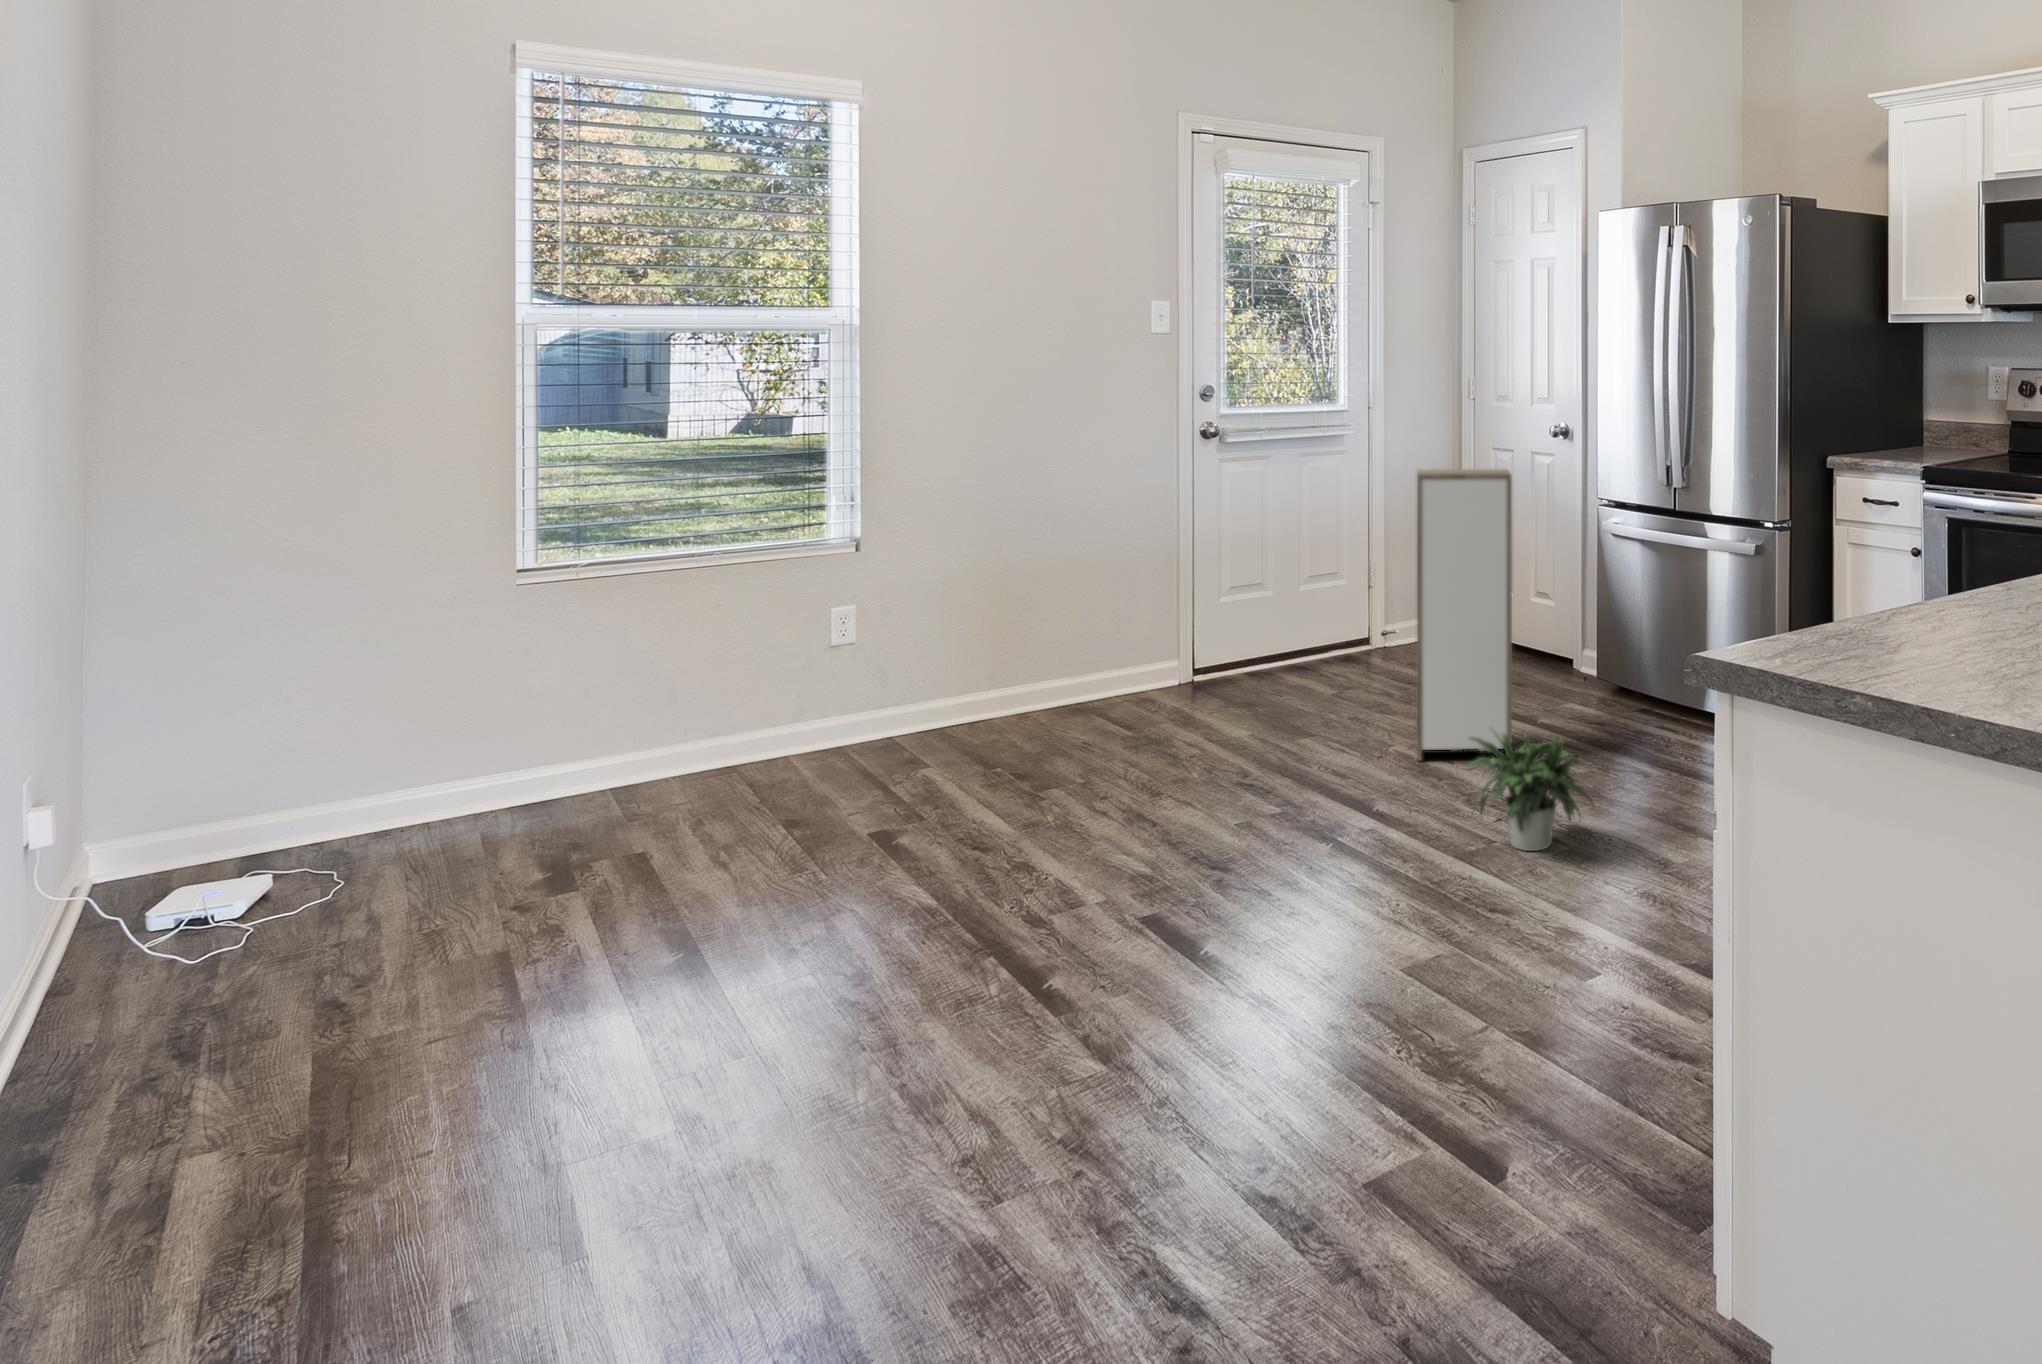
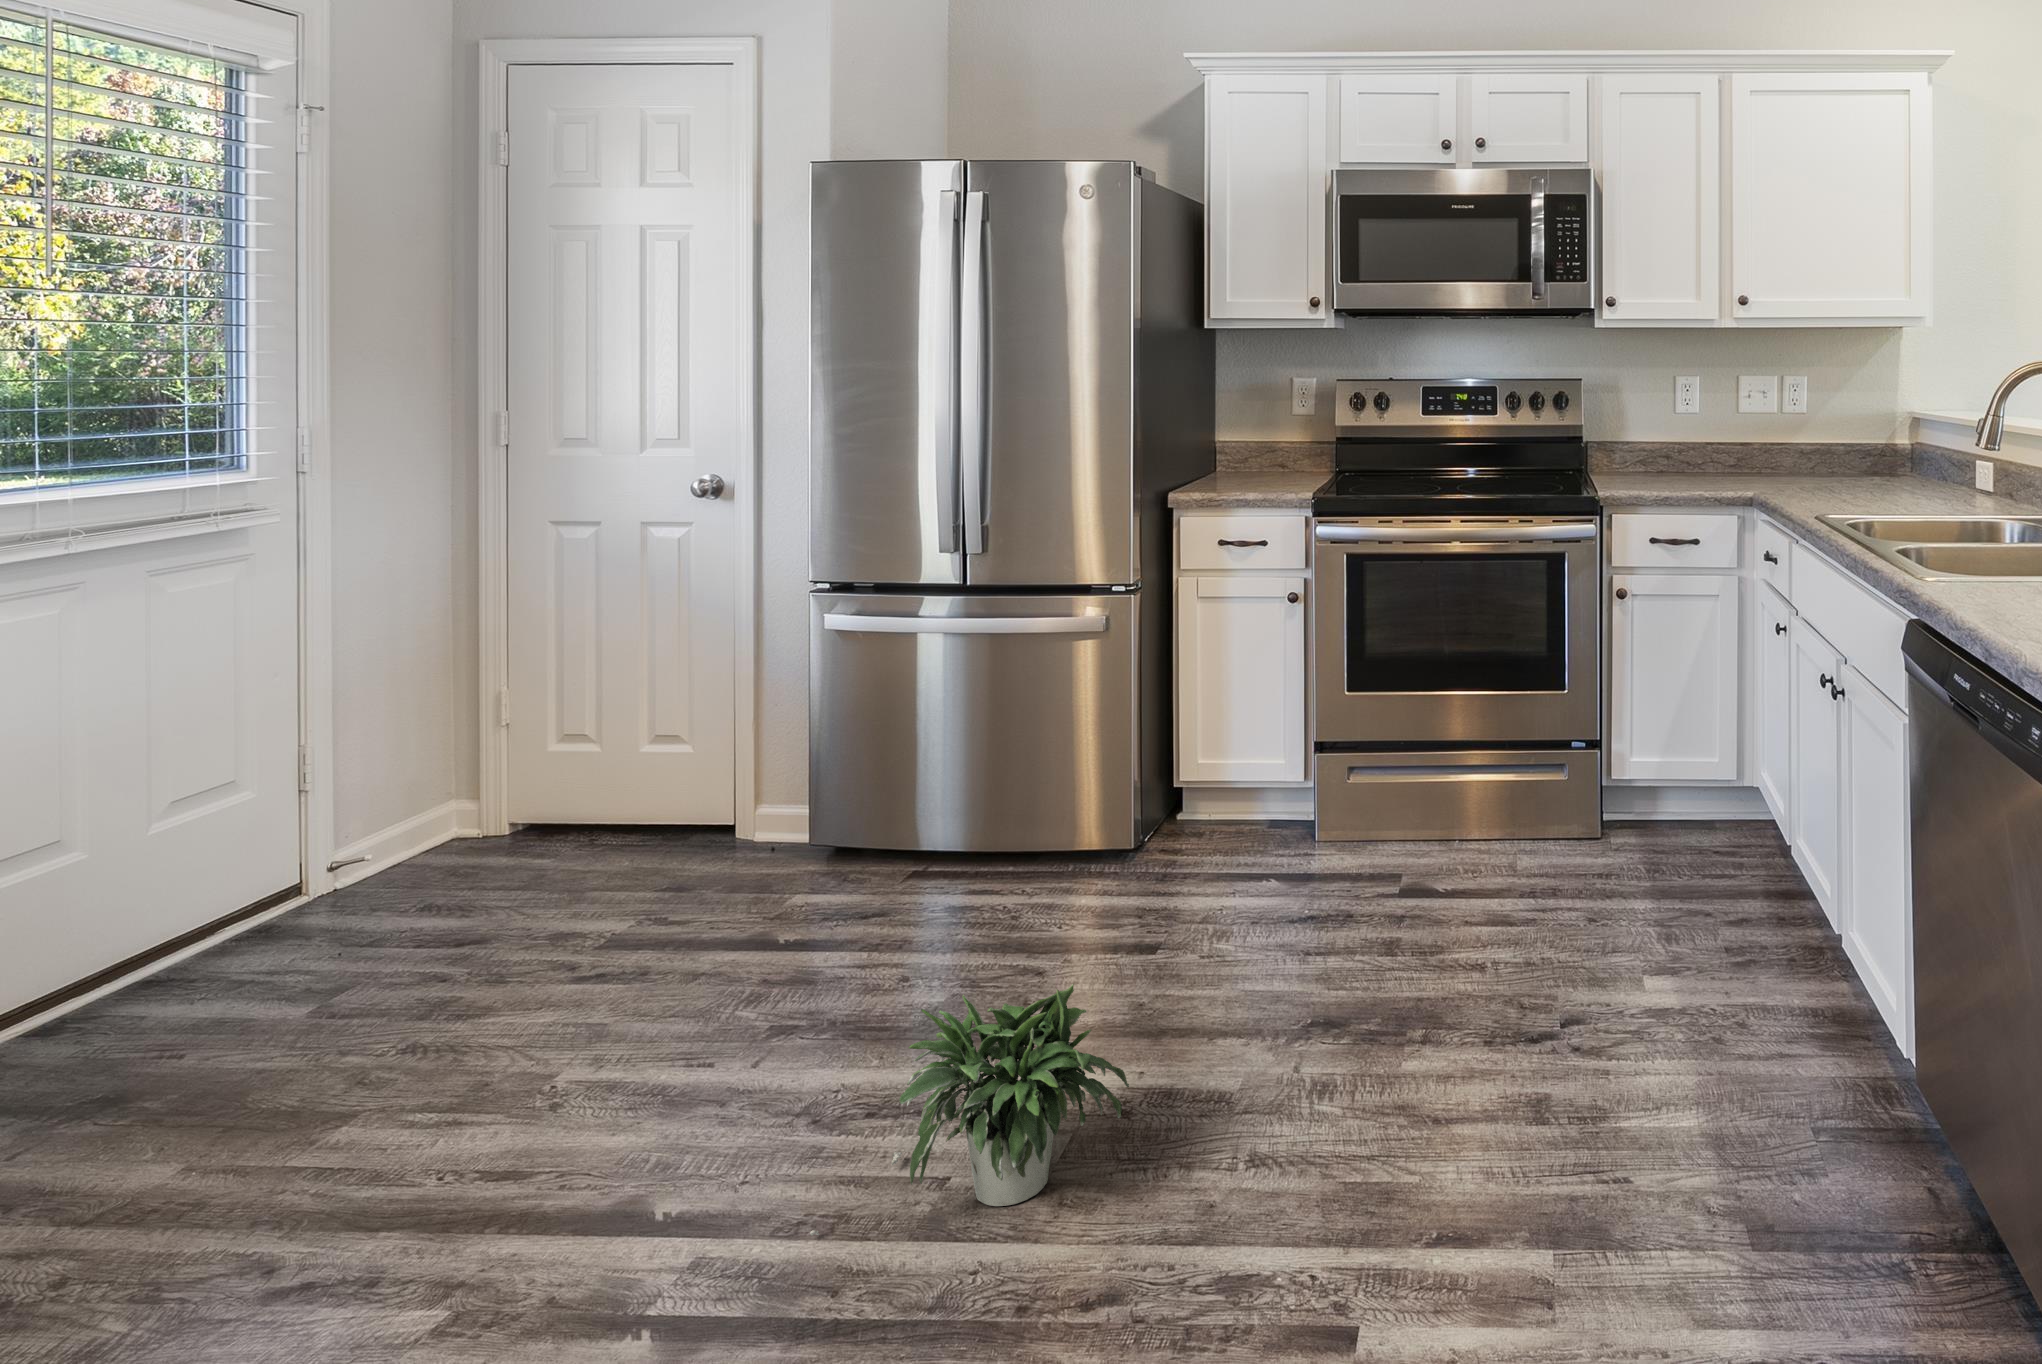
storage cabinet: present [1417,469,1512,761] -> none [588,551,810,1103]

